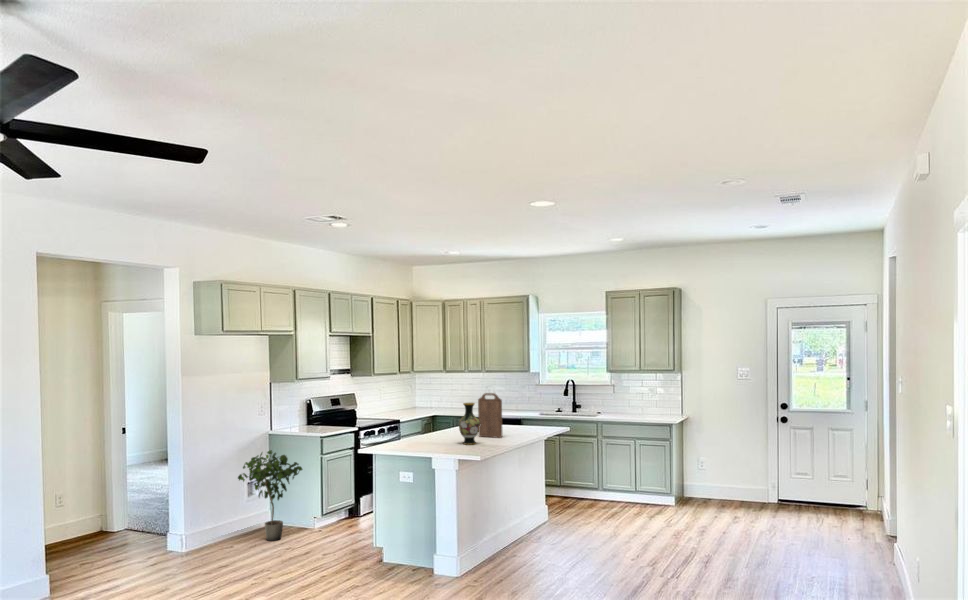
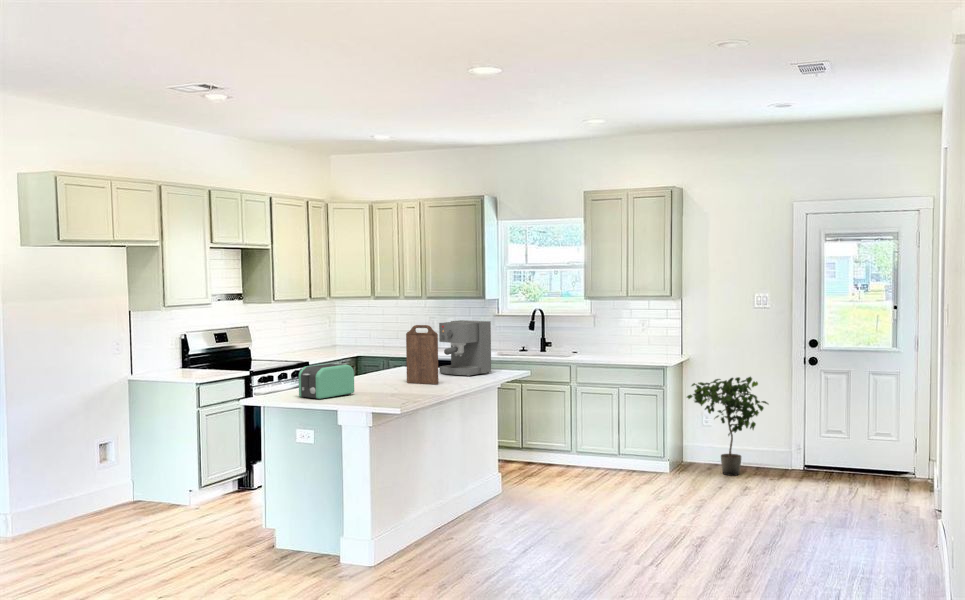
coffee maker: none [500,389,539,432] -> present [439,320,491,377]
vase: present [459,403,480,445] -> none [376,337,405,393]
toaster: none [403,422,443,450] -> present [299,363,354,399]
potted plant: present [238,450,303,541] -> present [687,377,768,476]

